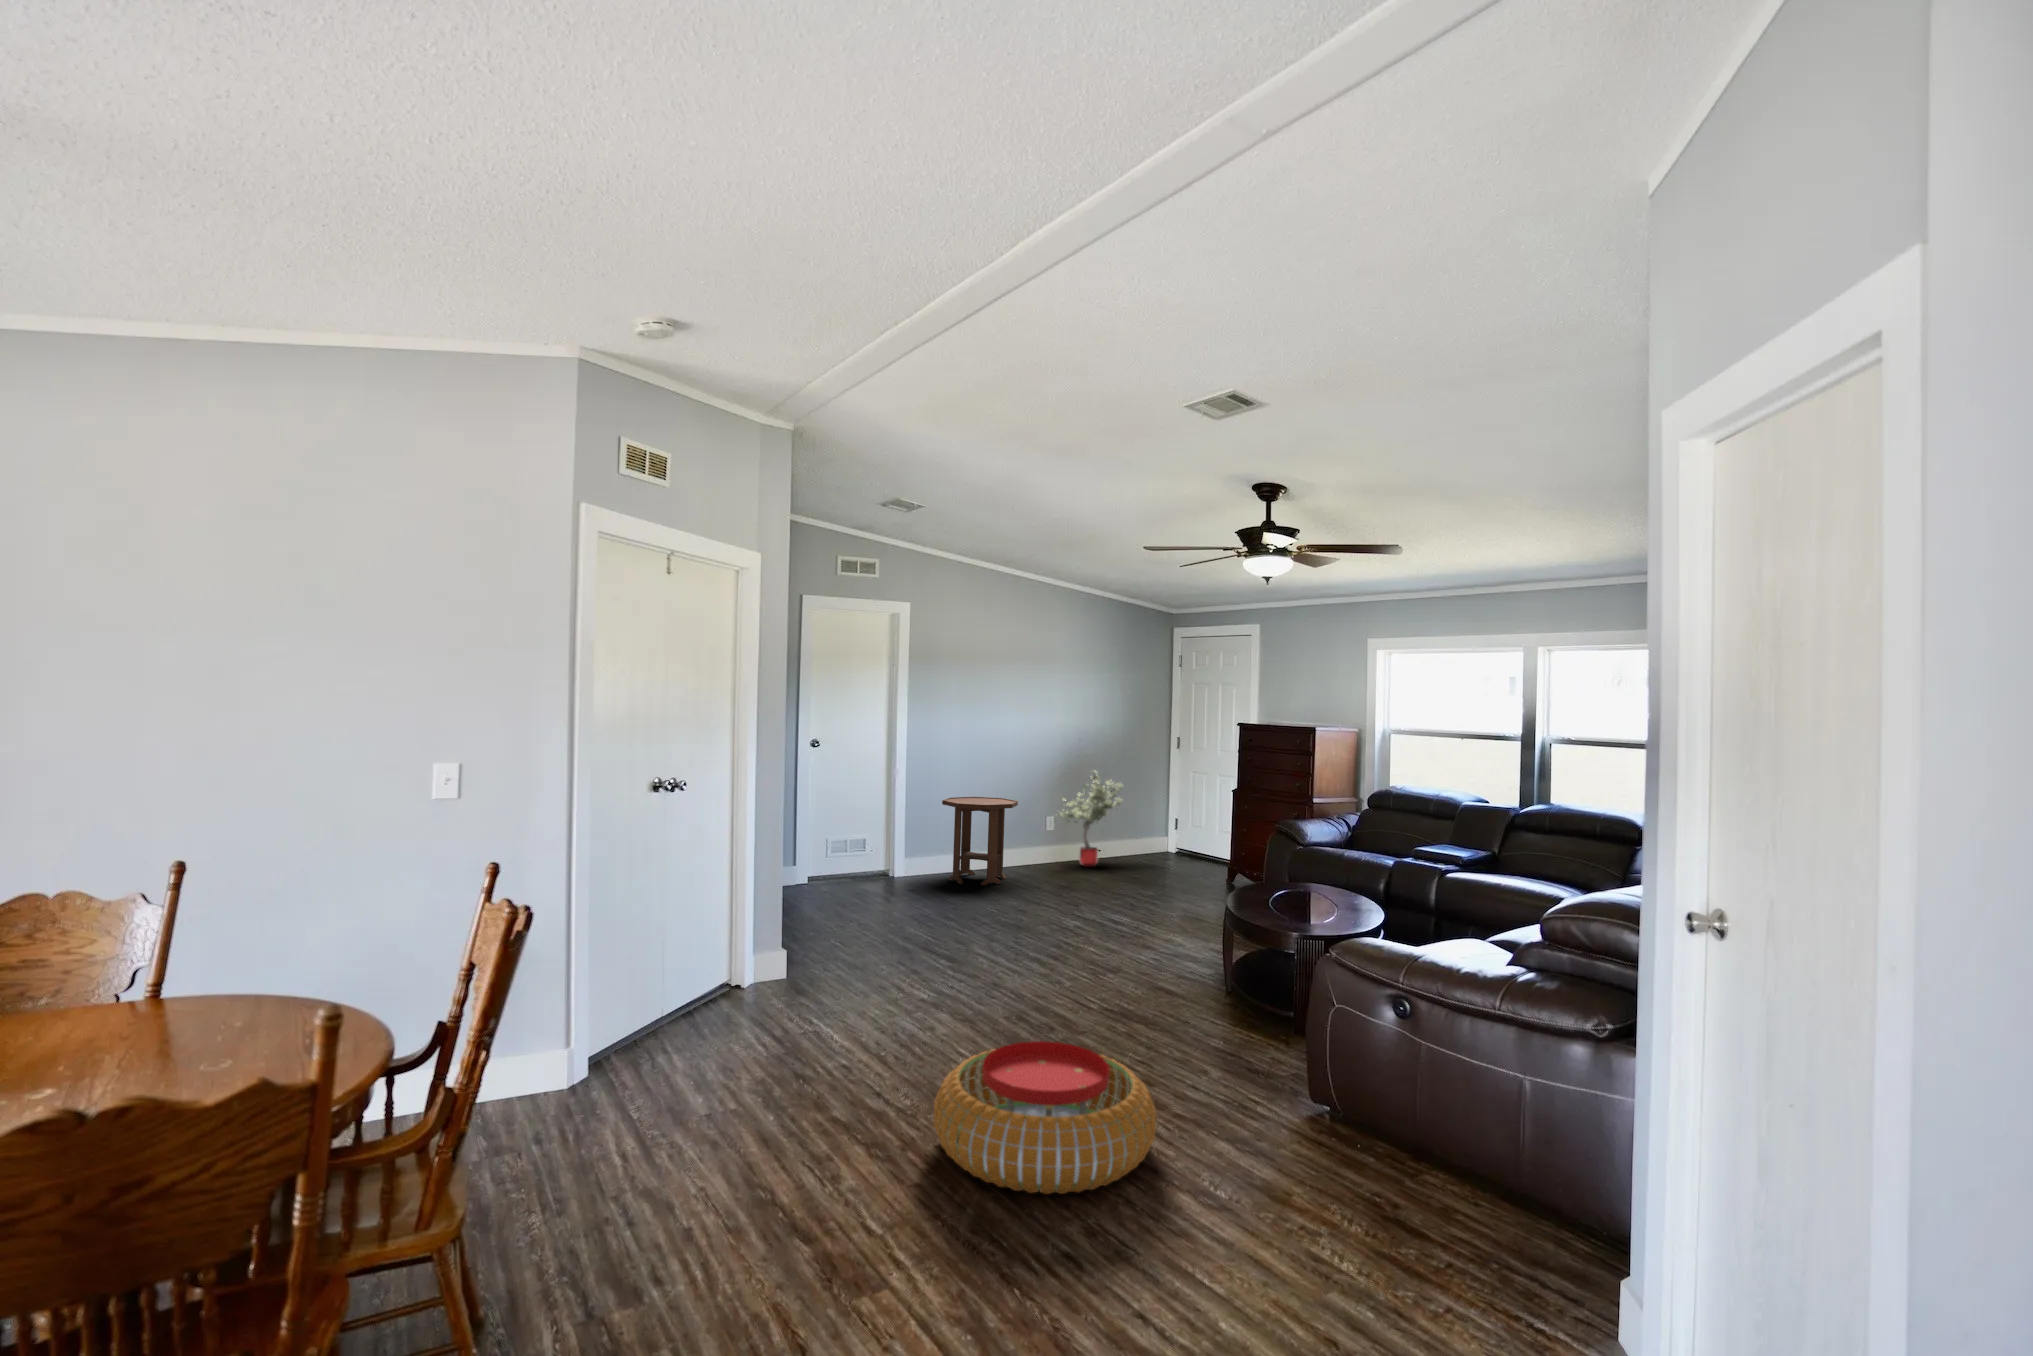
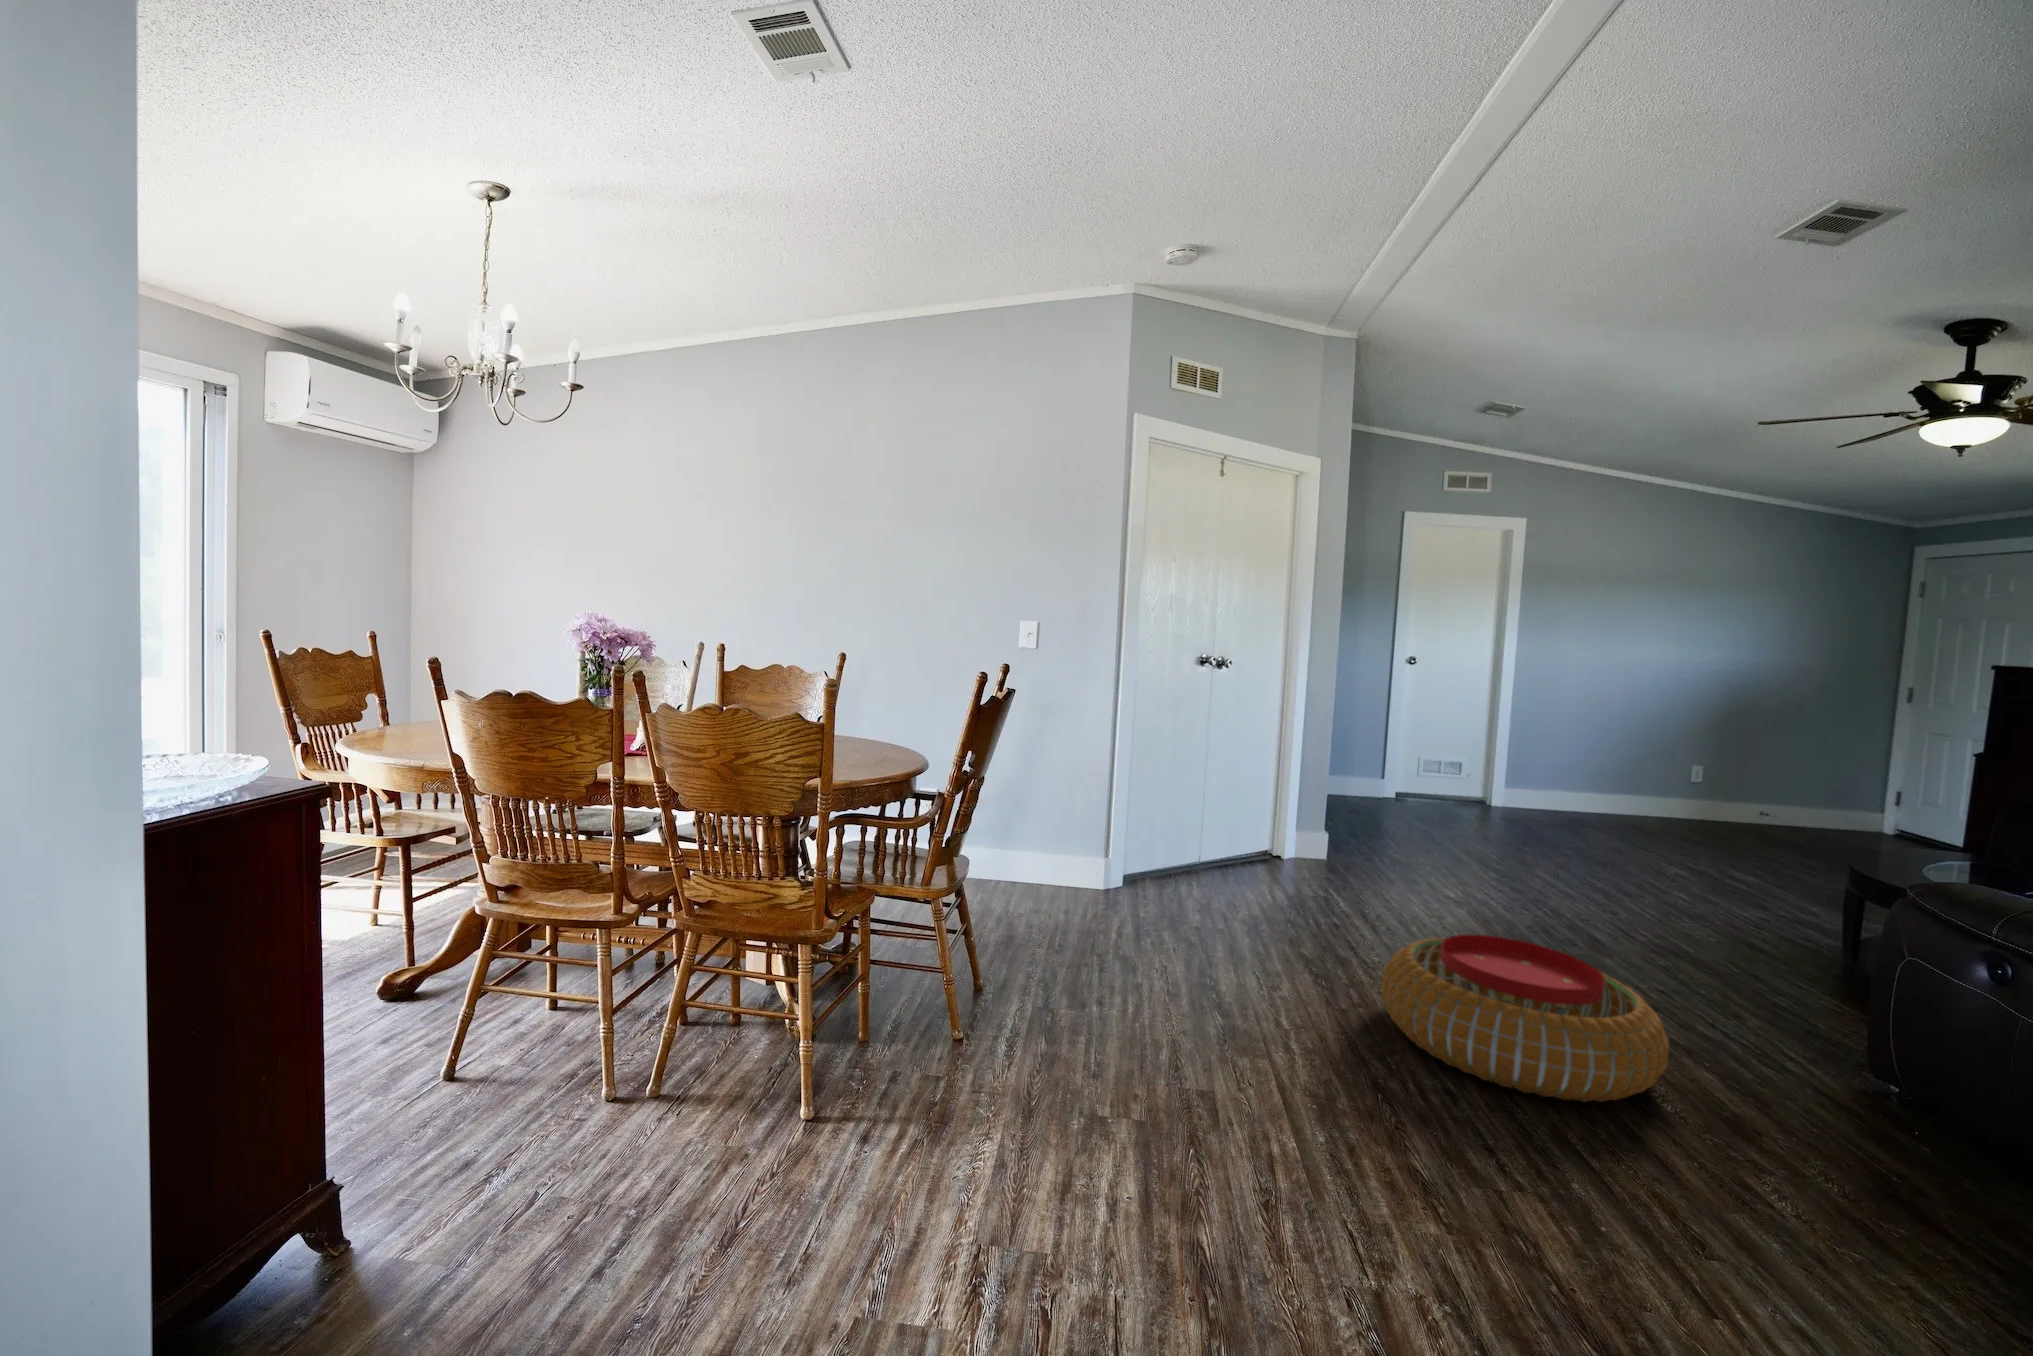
potted tree: present [1057,771,1123,867] -> none [1734,722,1859,846]
side table: present [942,797,1018,885] -> none [1559,735,1668,838]

